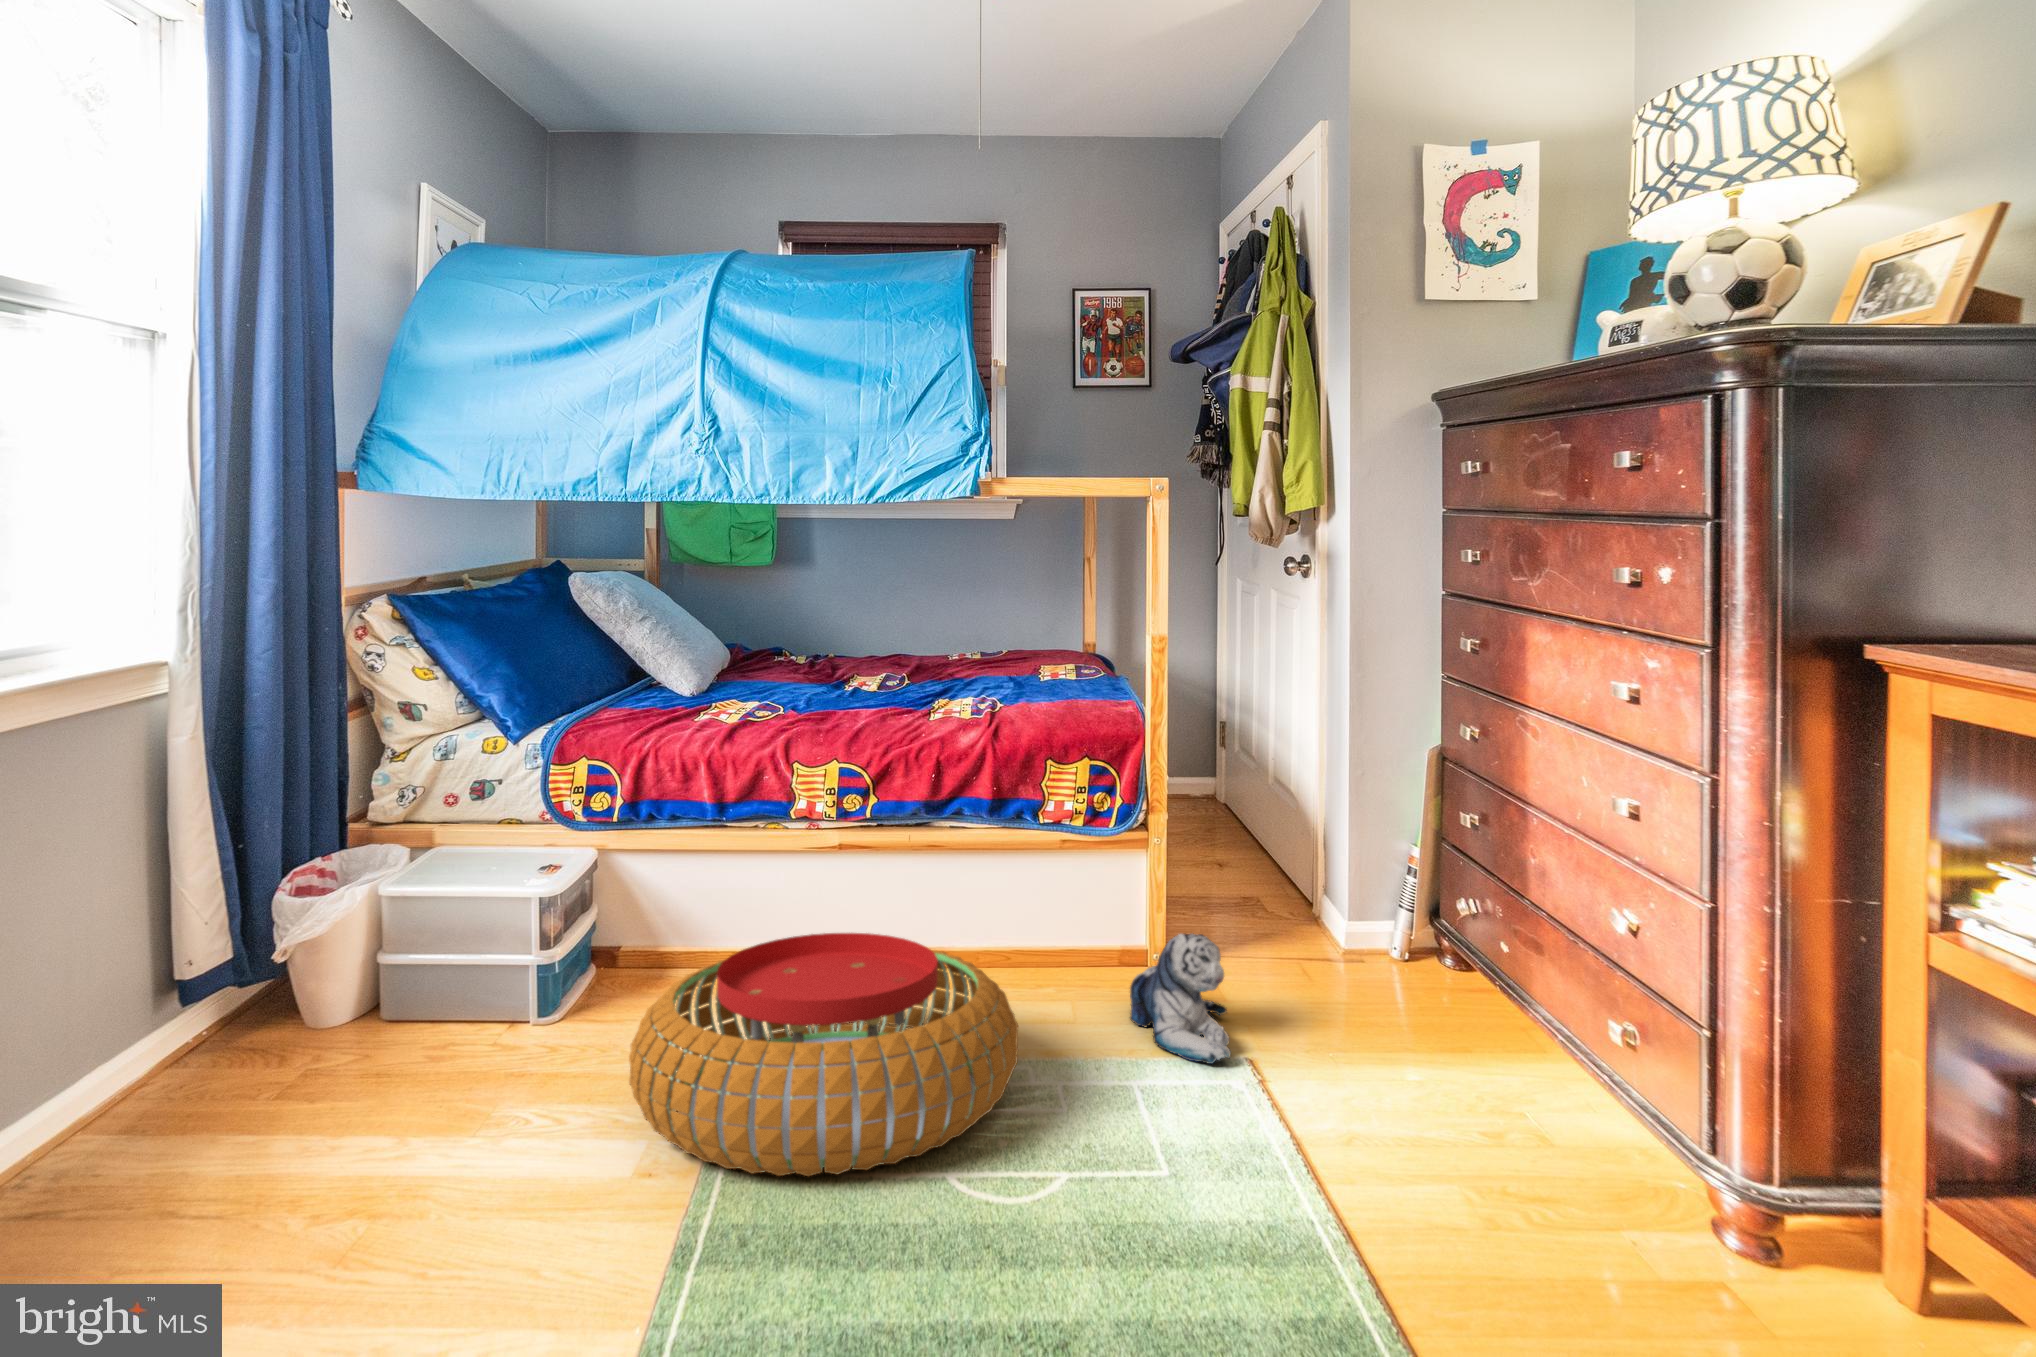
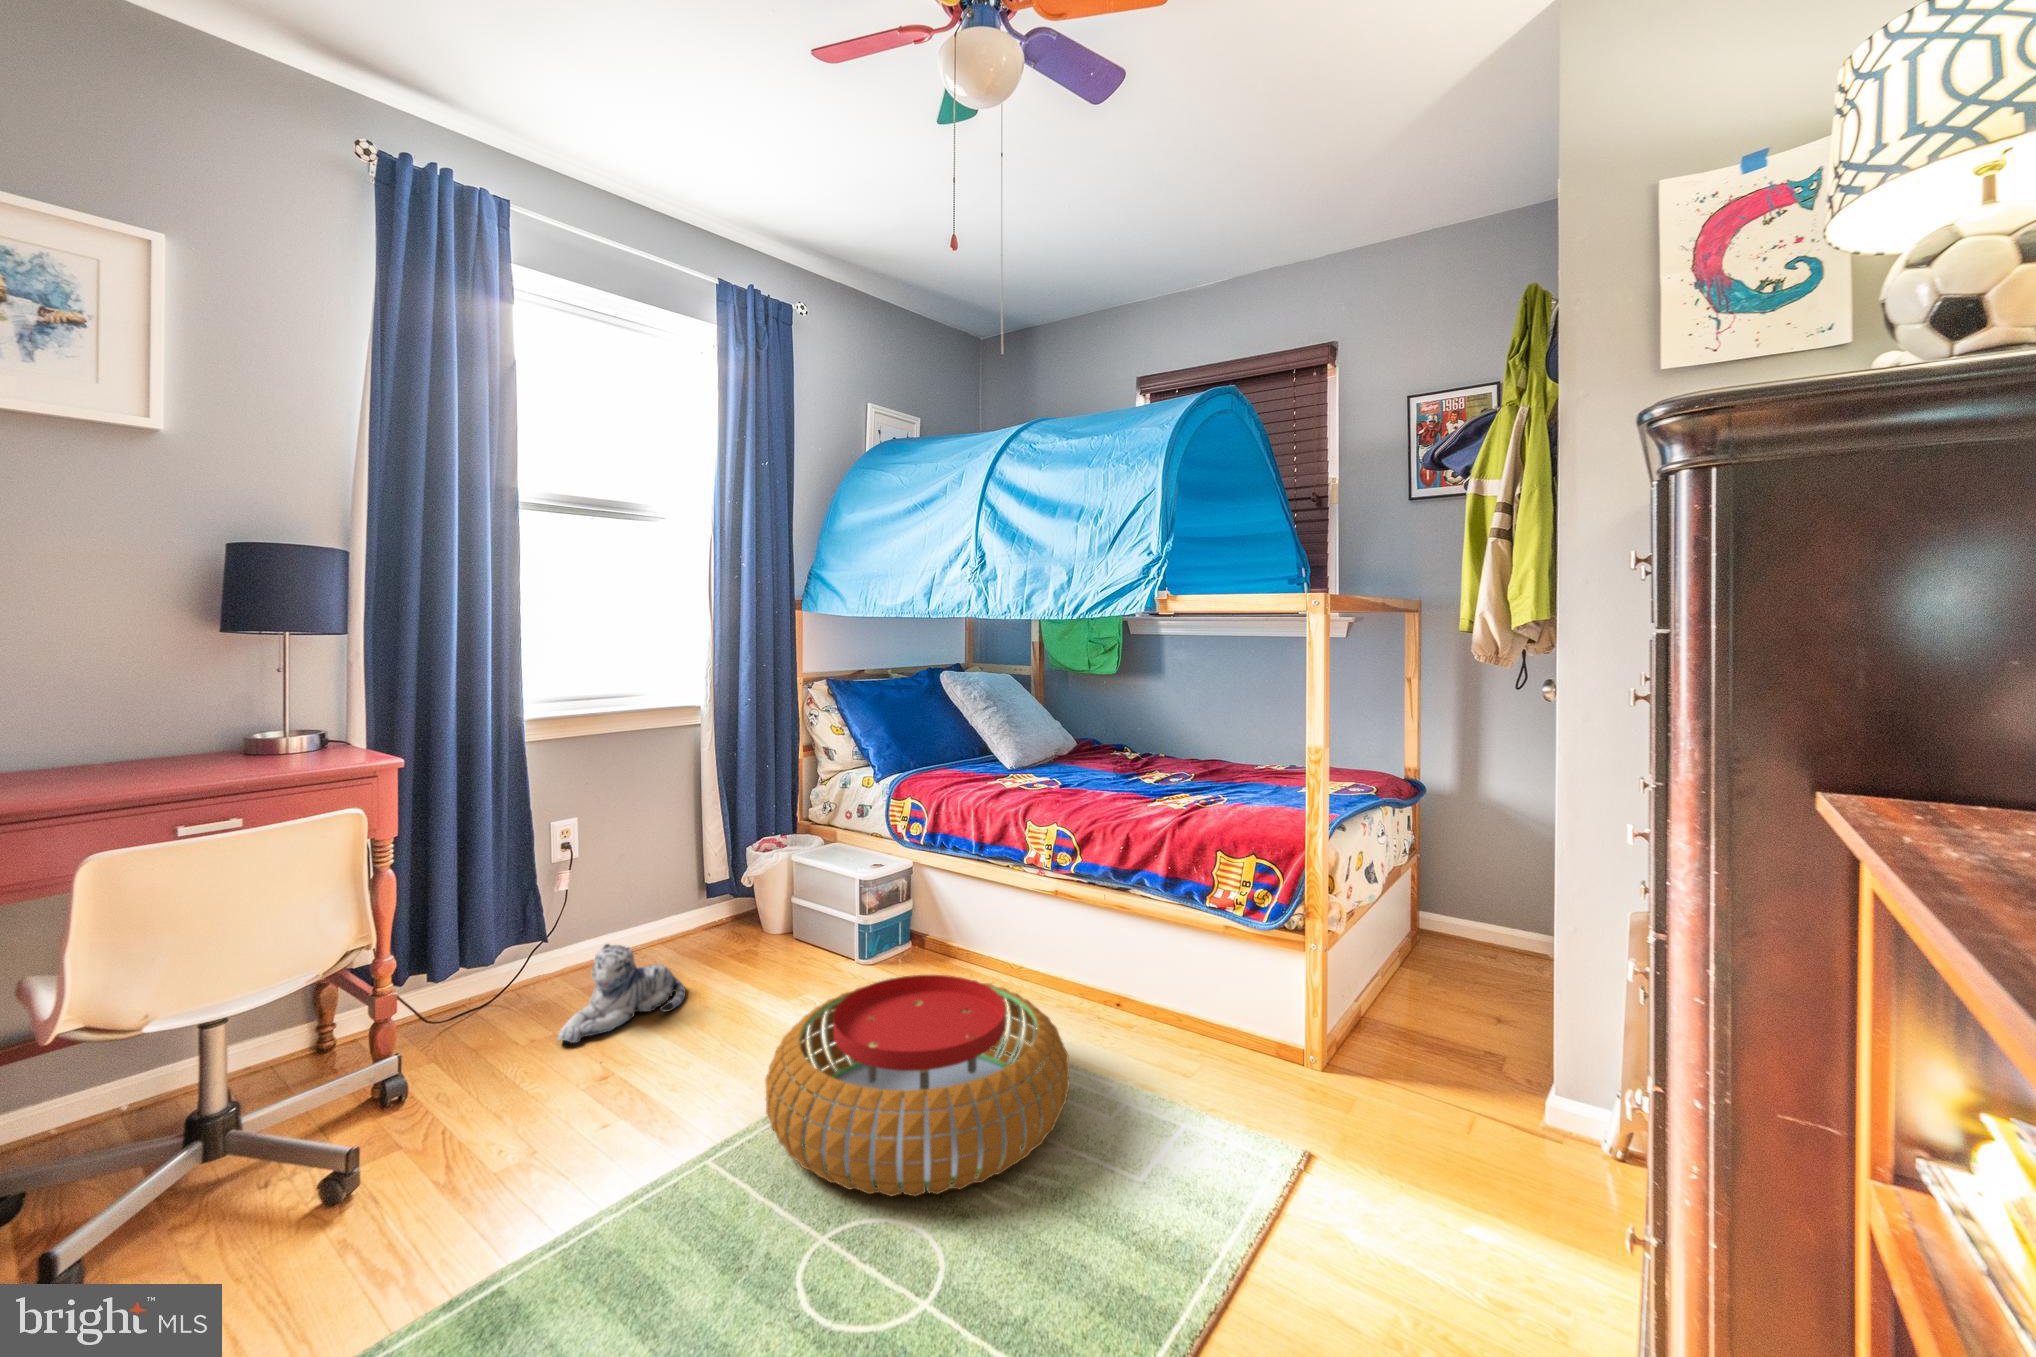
plush toy: present [1130,934,1231,1064] -> present [557,944,686,1043]

